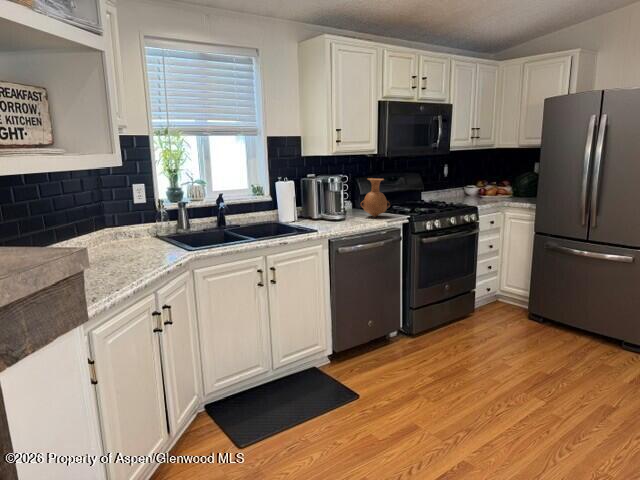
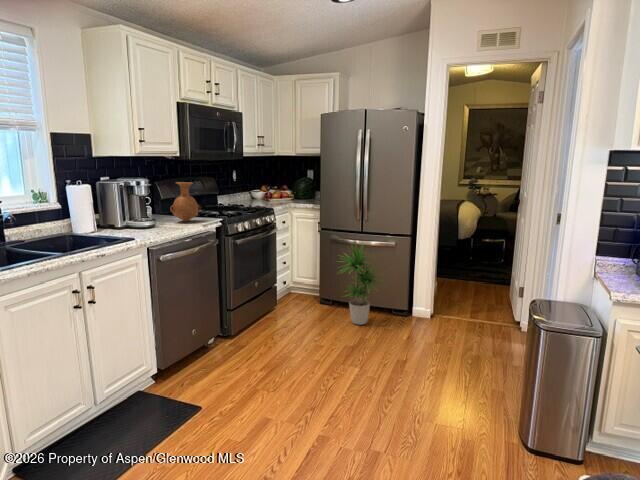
potted plant: none [540,251,615,354] -> present [341,244,382,325]

